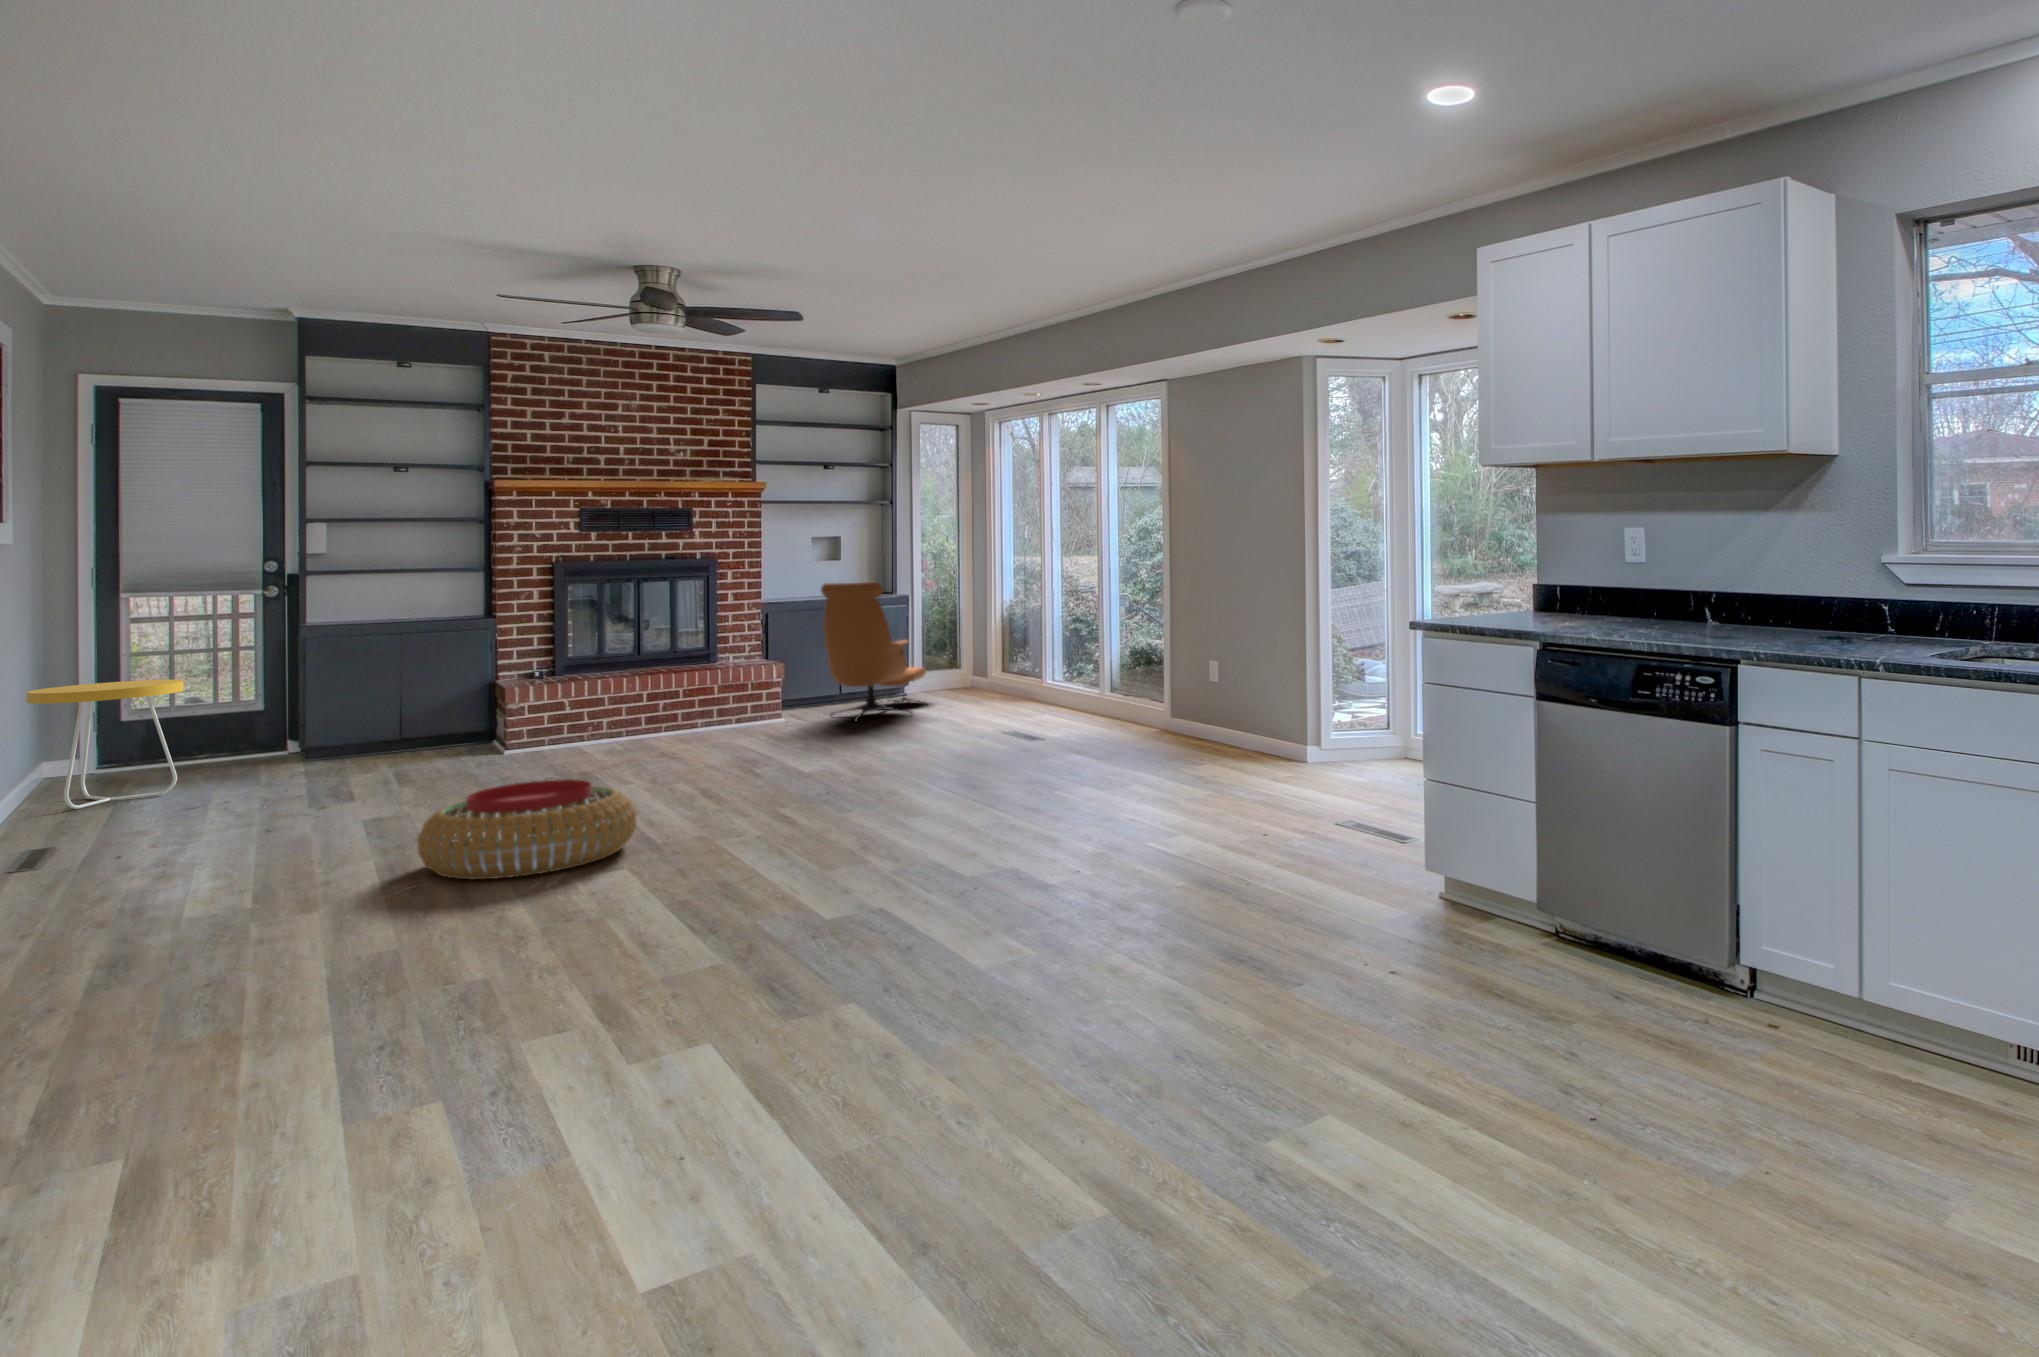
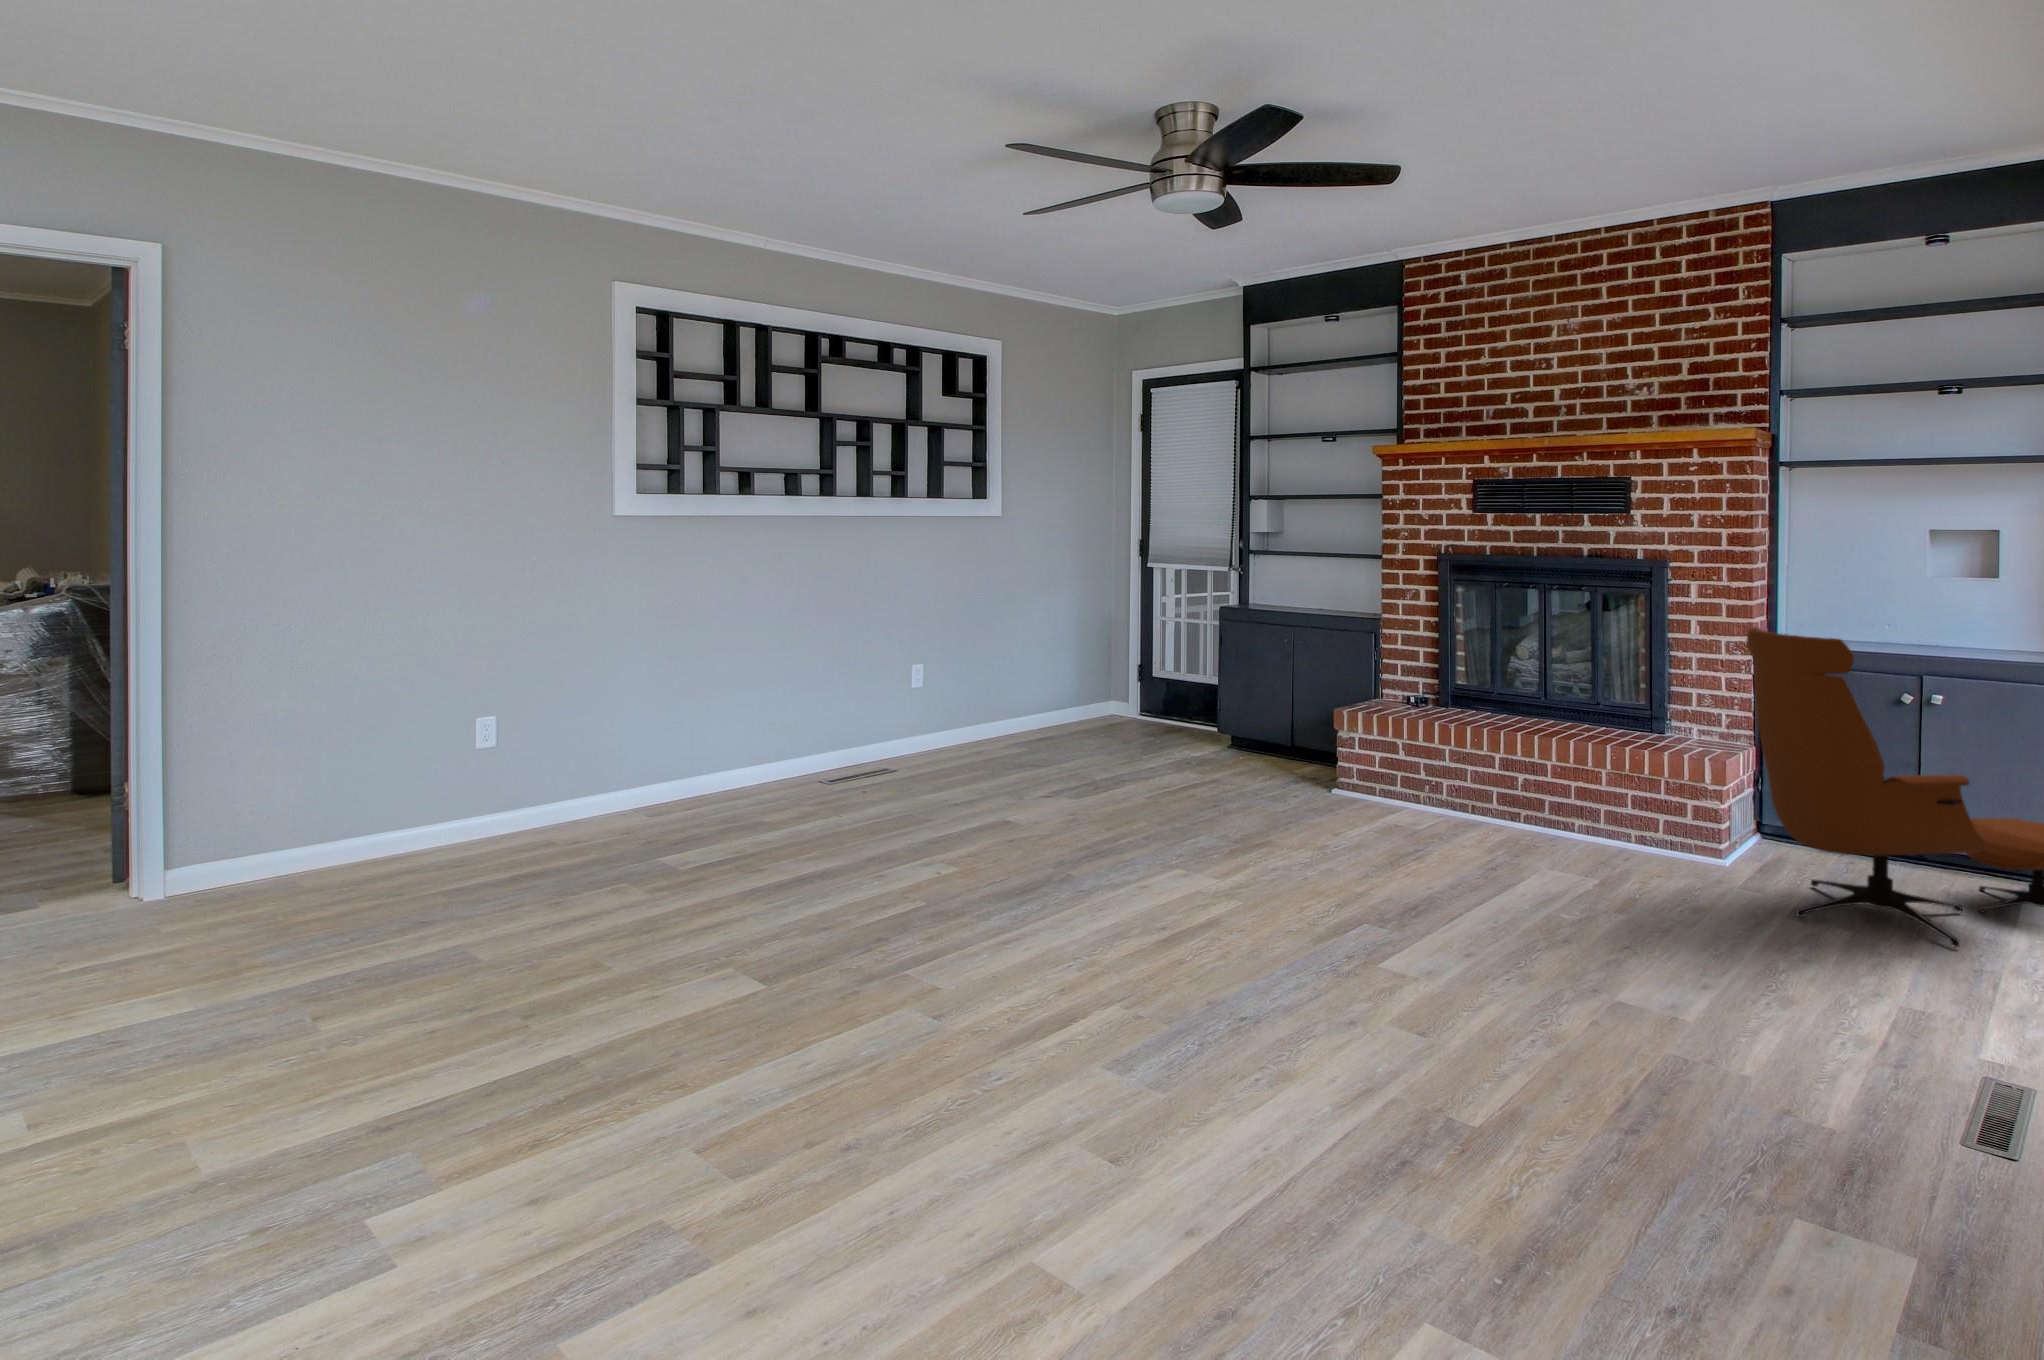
side table: present [26,680,183,809] -> none [977,638,1078,750]
pouf: present [417,779,637,879] -> none [566,856,828,1011]

